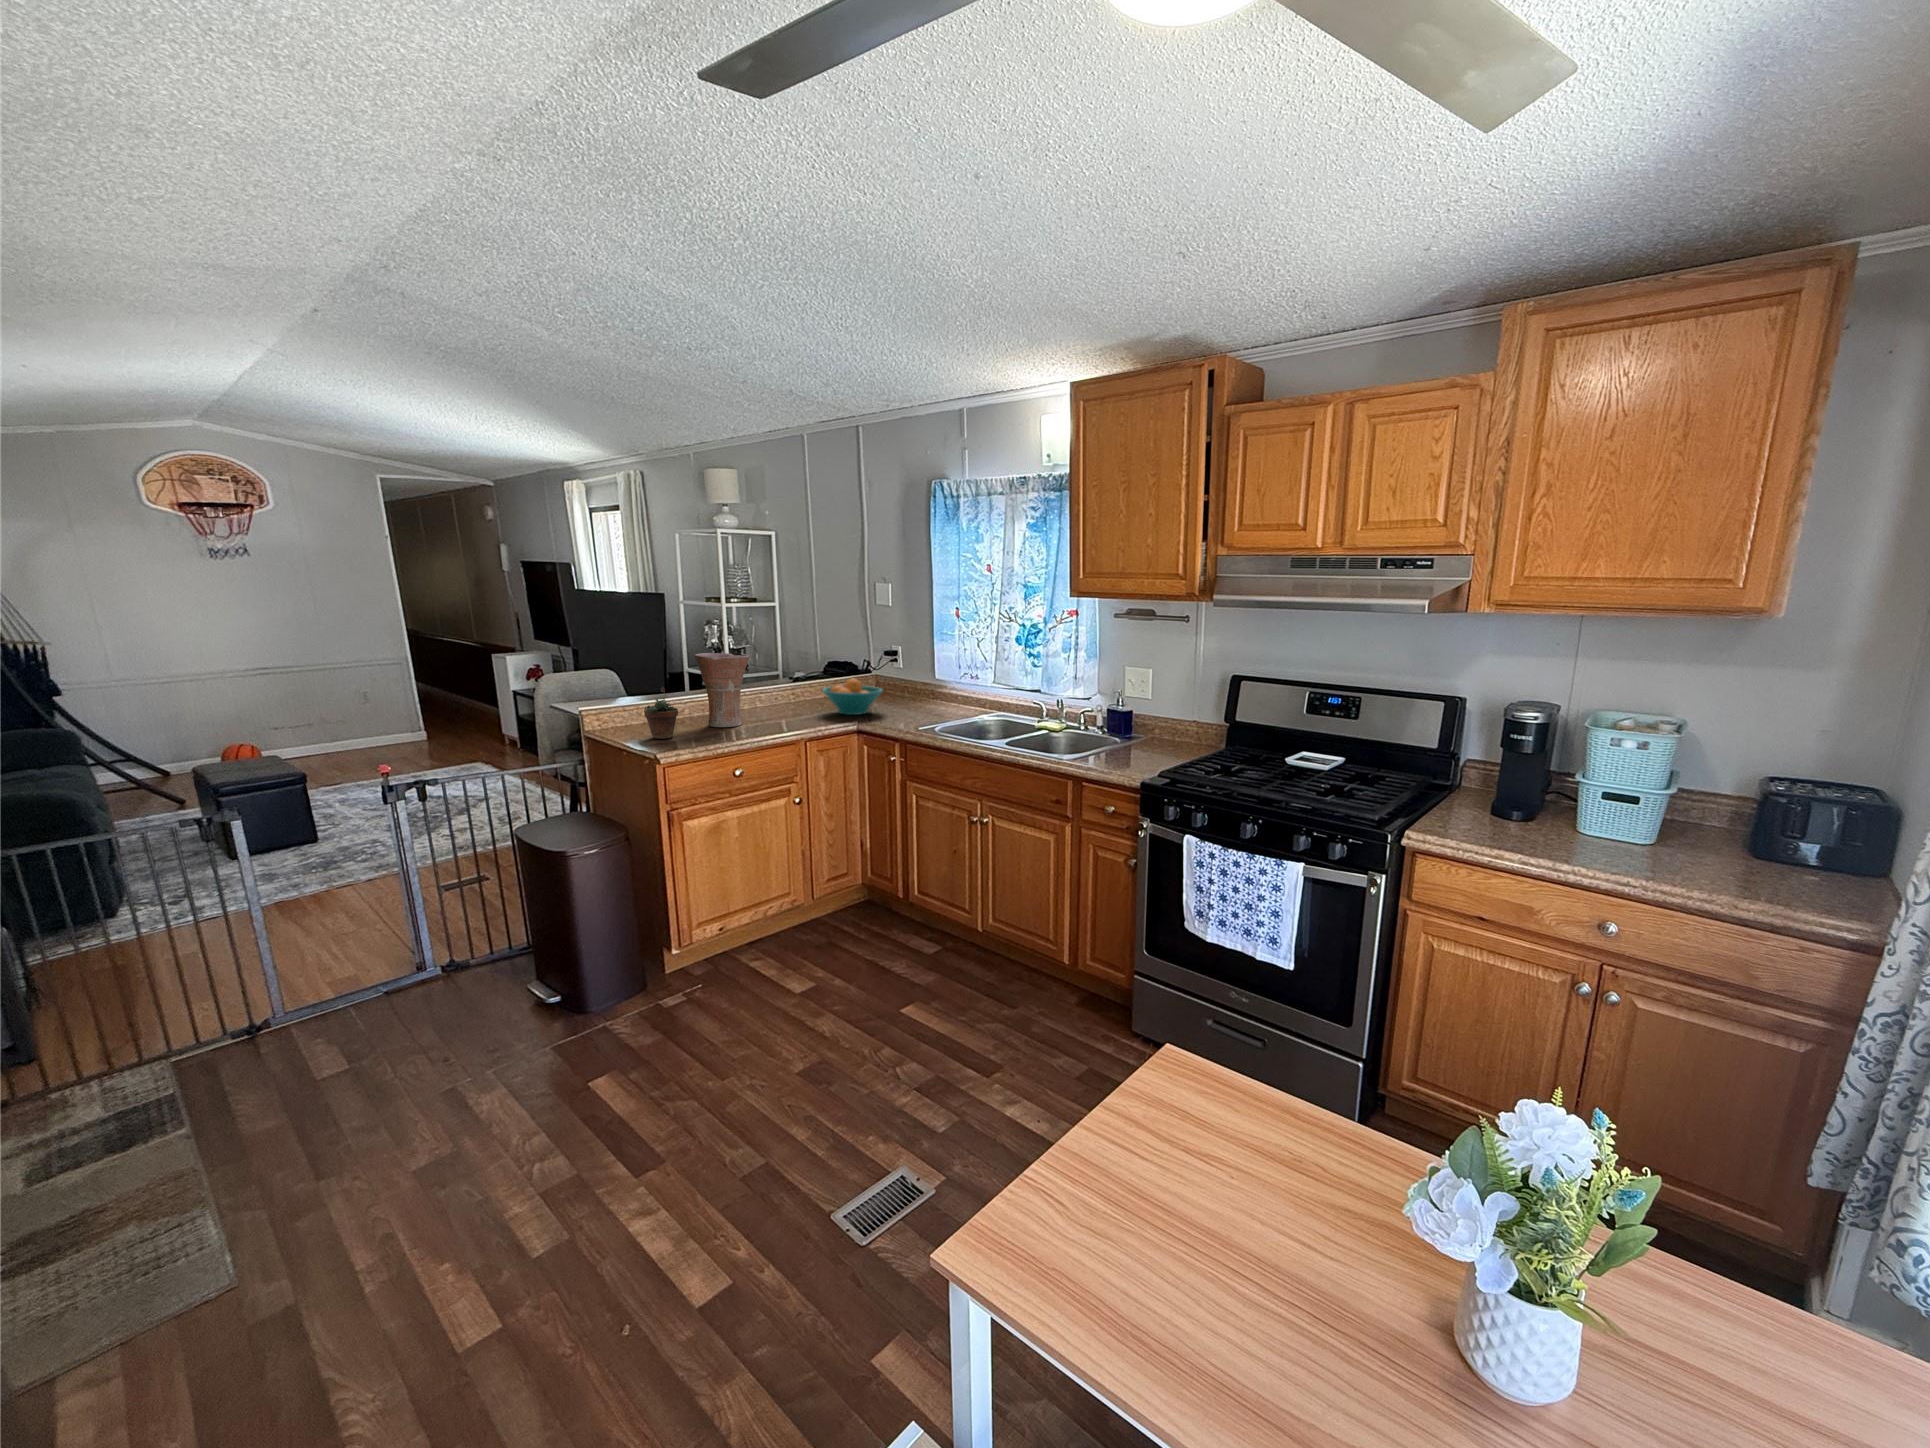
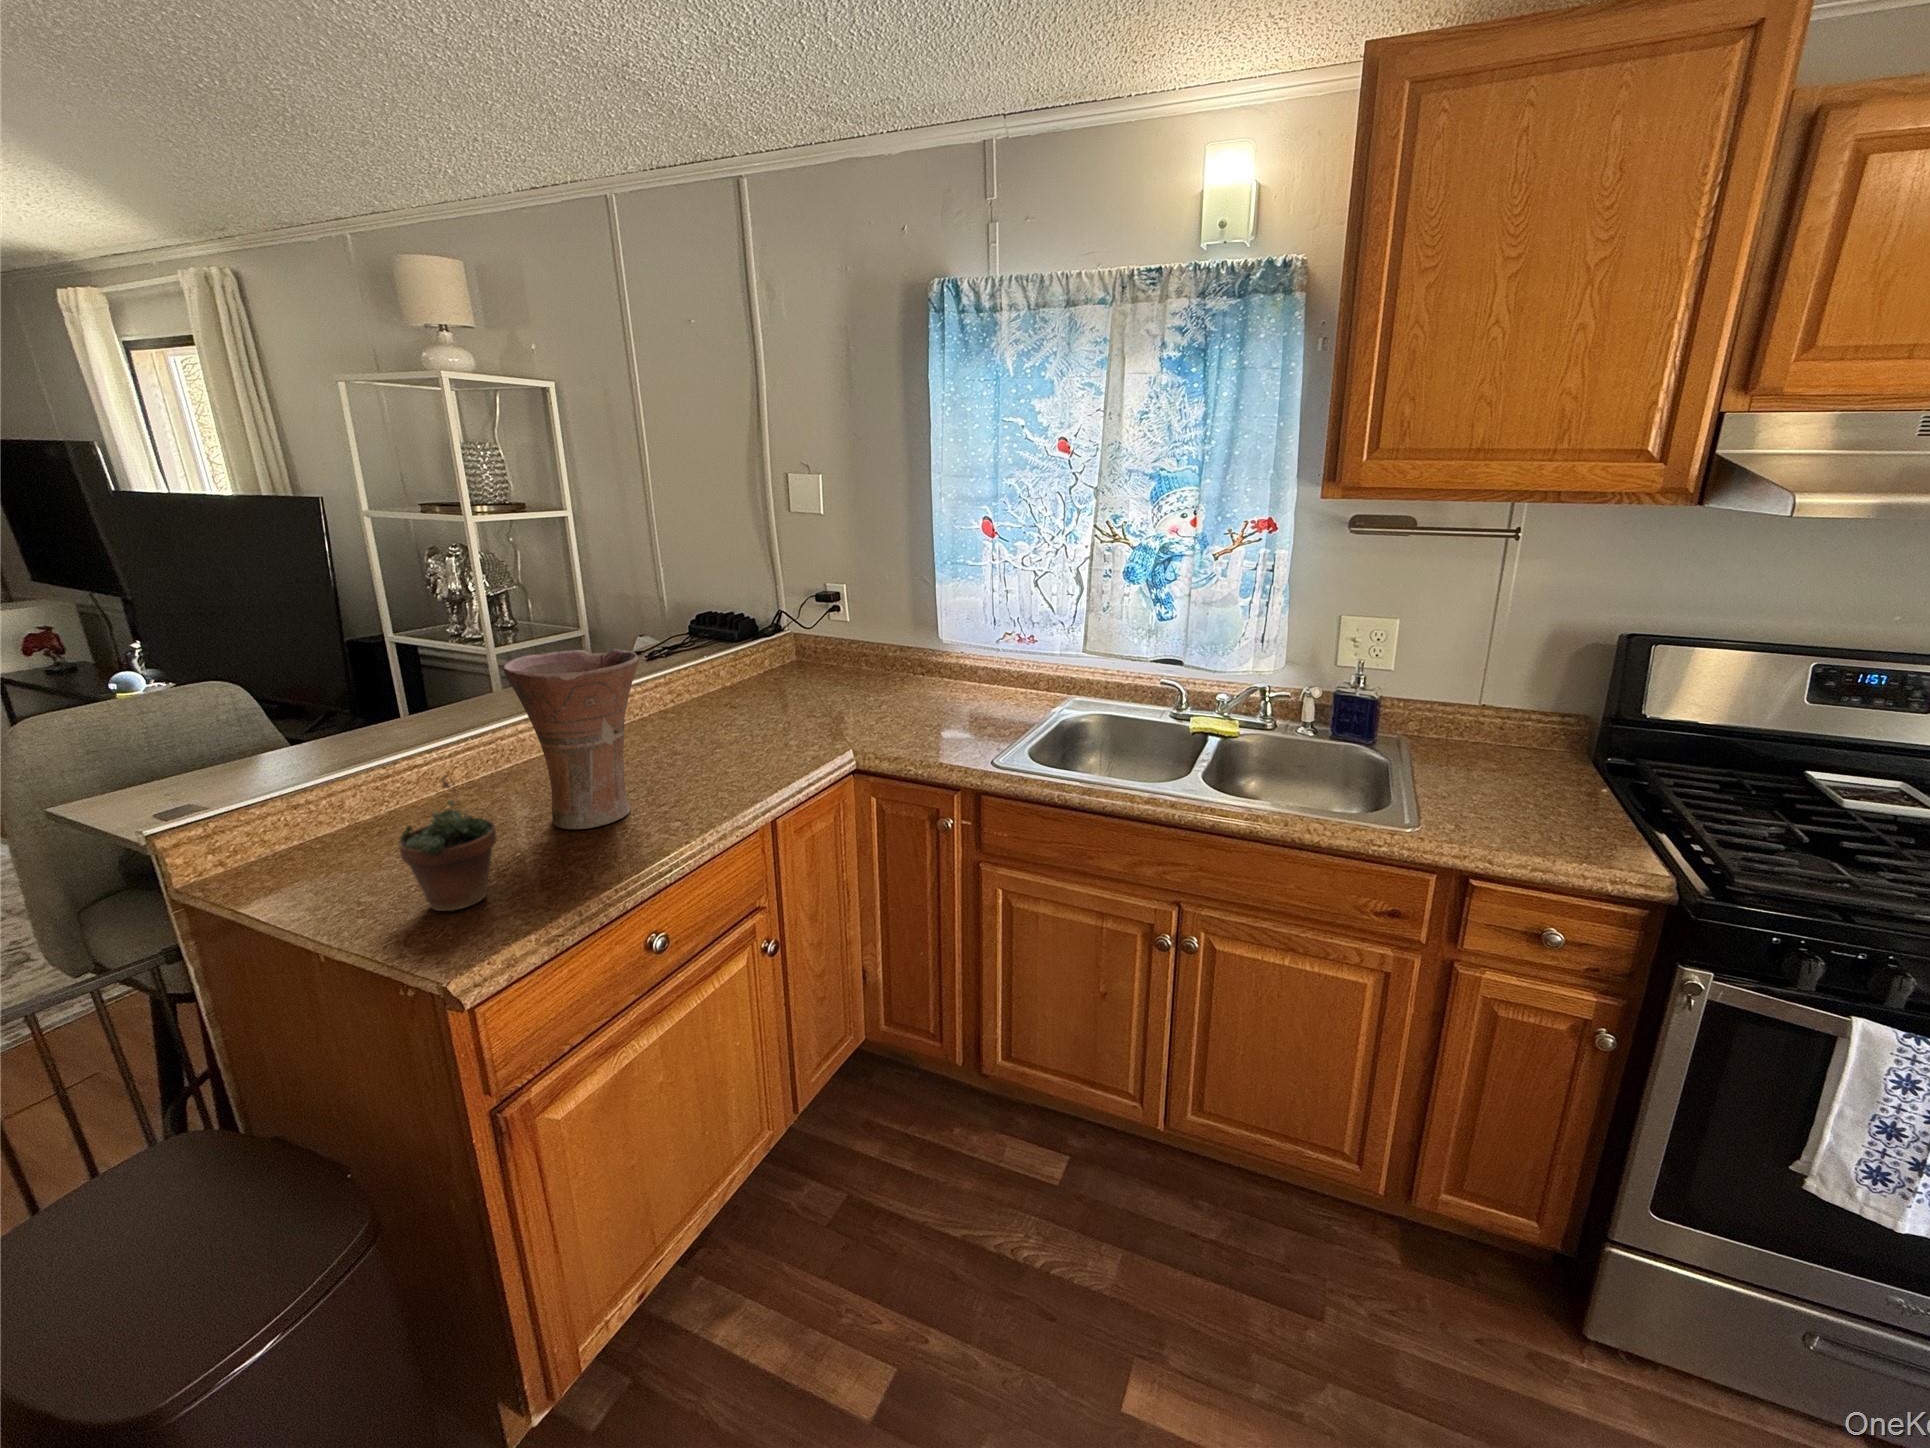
fruit bowl: present [822,679,882,715] -> none [769,668,889,741]

